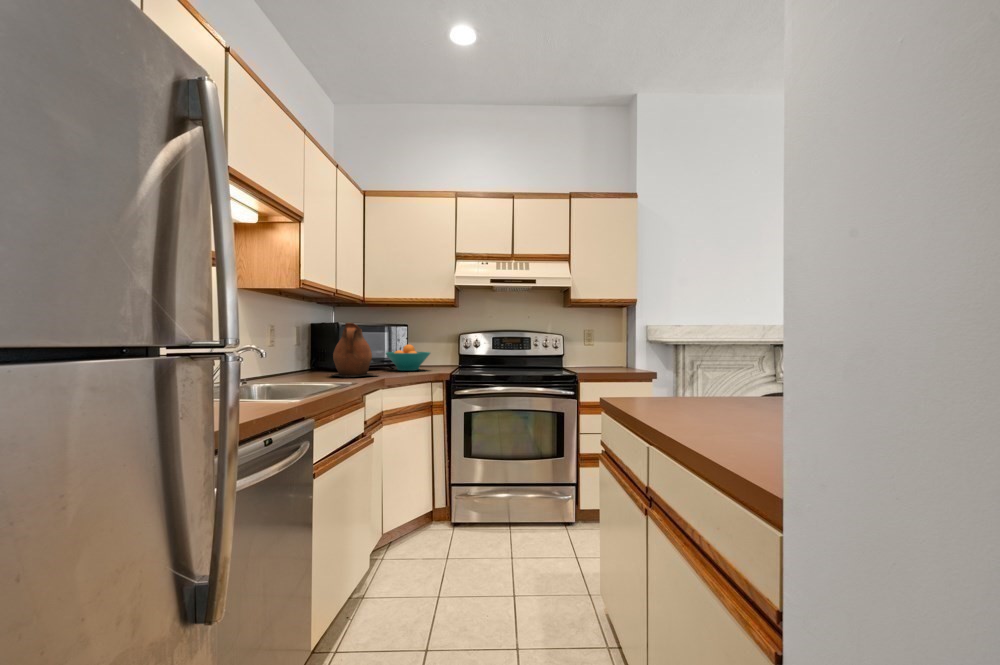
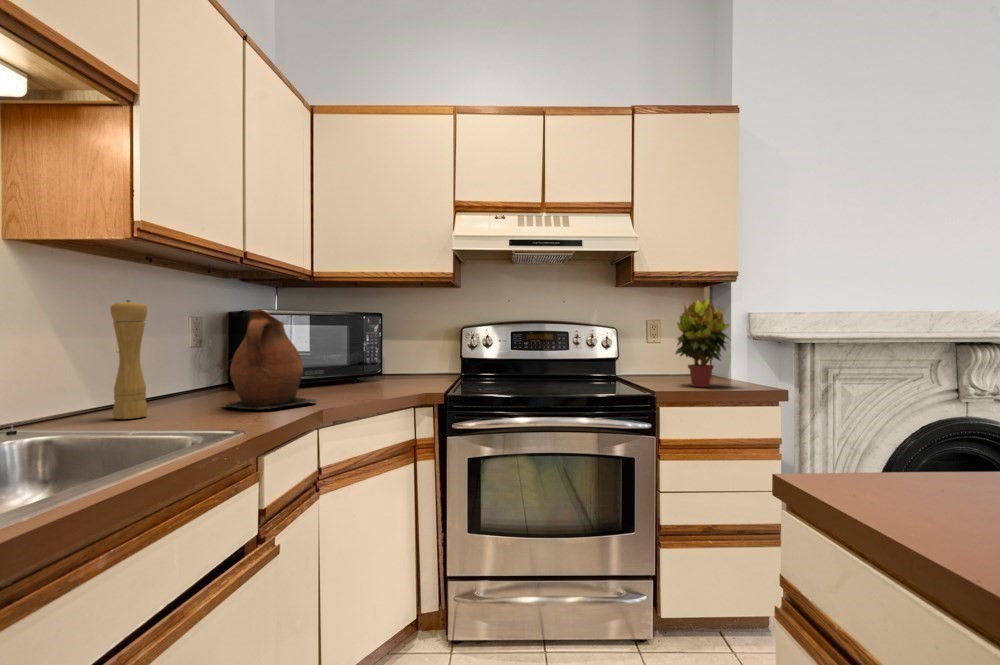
pepper mill: none [279,317,296,380] -> present [110,300,147,419]
potted plant: none [593,317,629,371] -> present [675,299,729,387]
fruit bowl: present [386,344,430,371] -> none [341,346,415,388]

